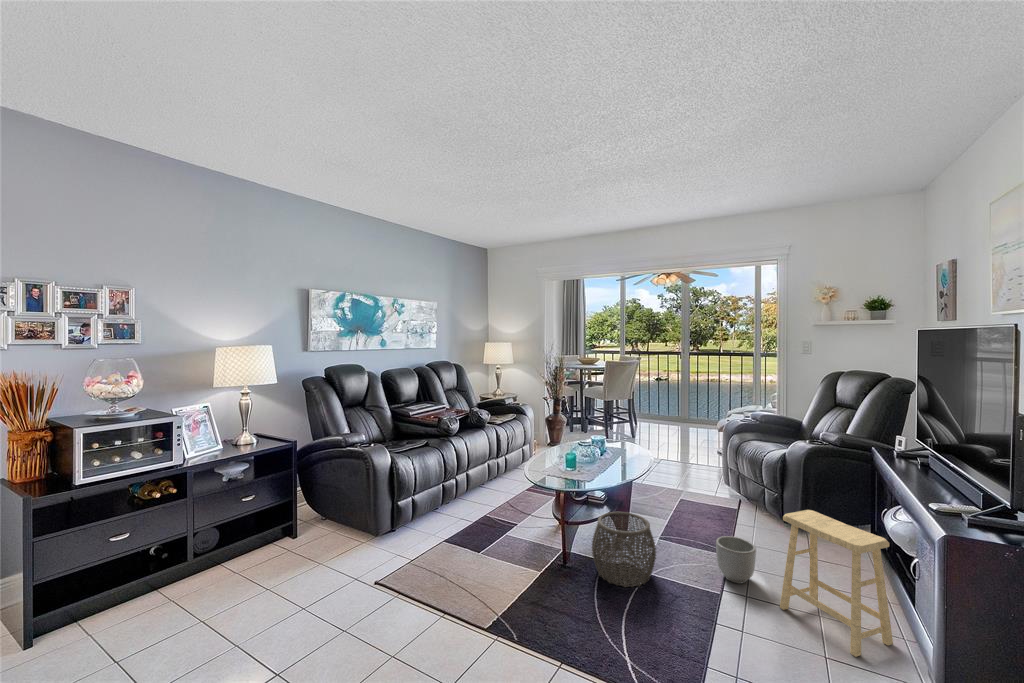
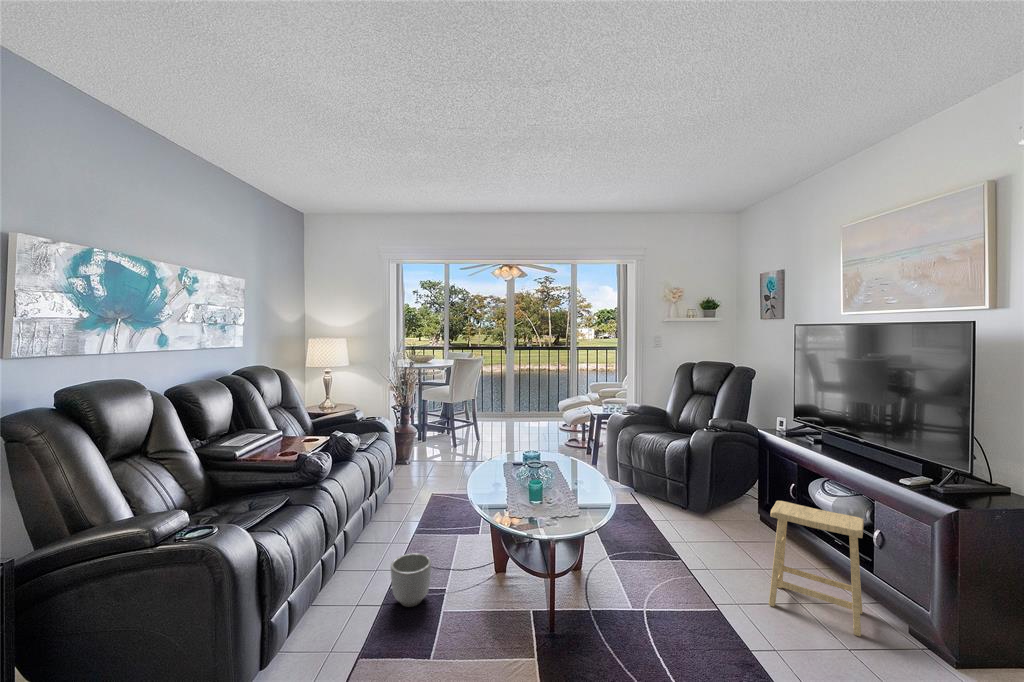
woven basket: present [592,512,656,587] -> none [582,541,660,637]
planter: present [716,536,756,583] -> present [391,553,431,607]

